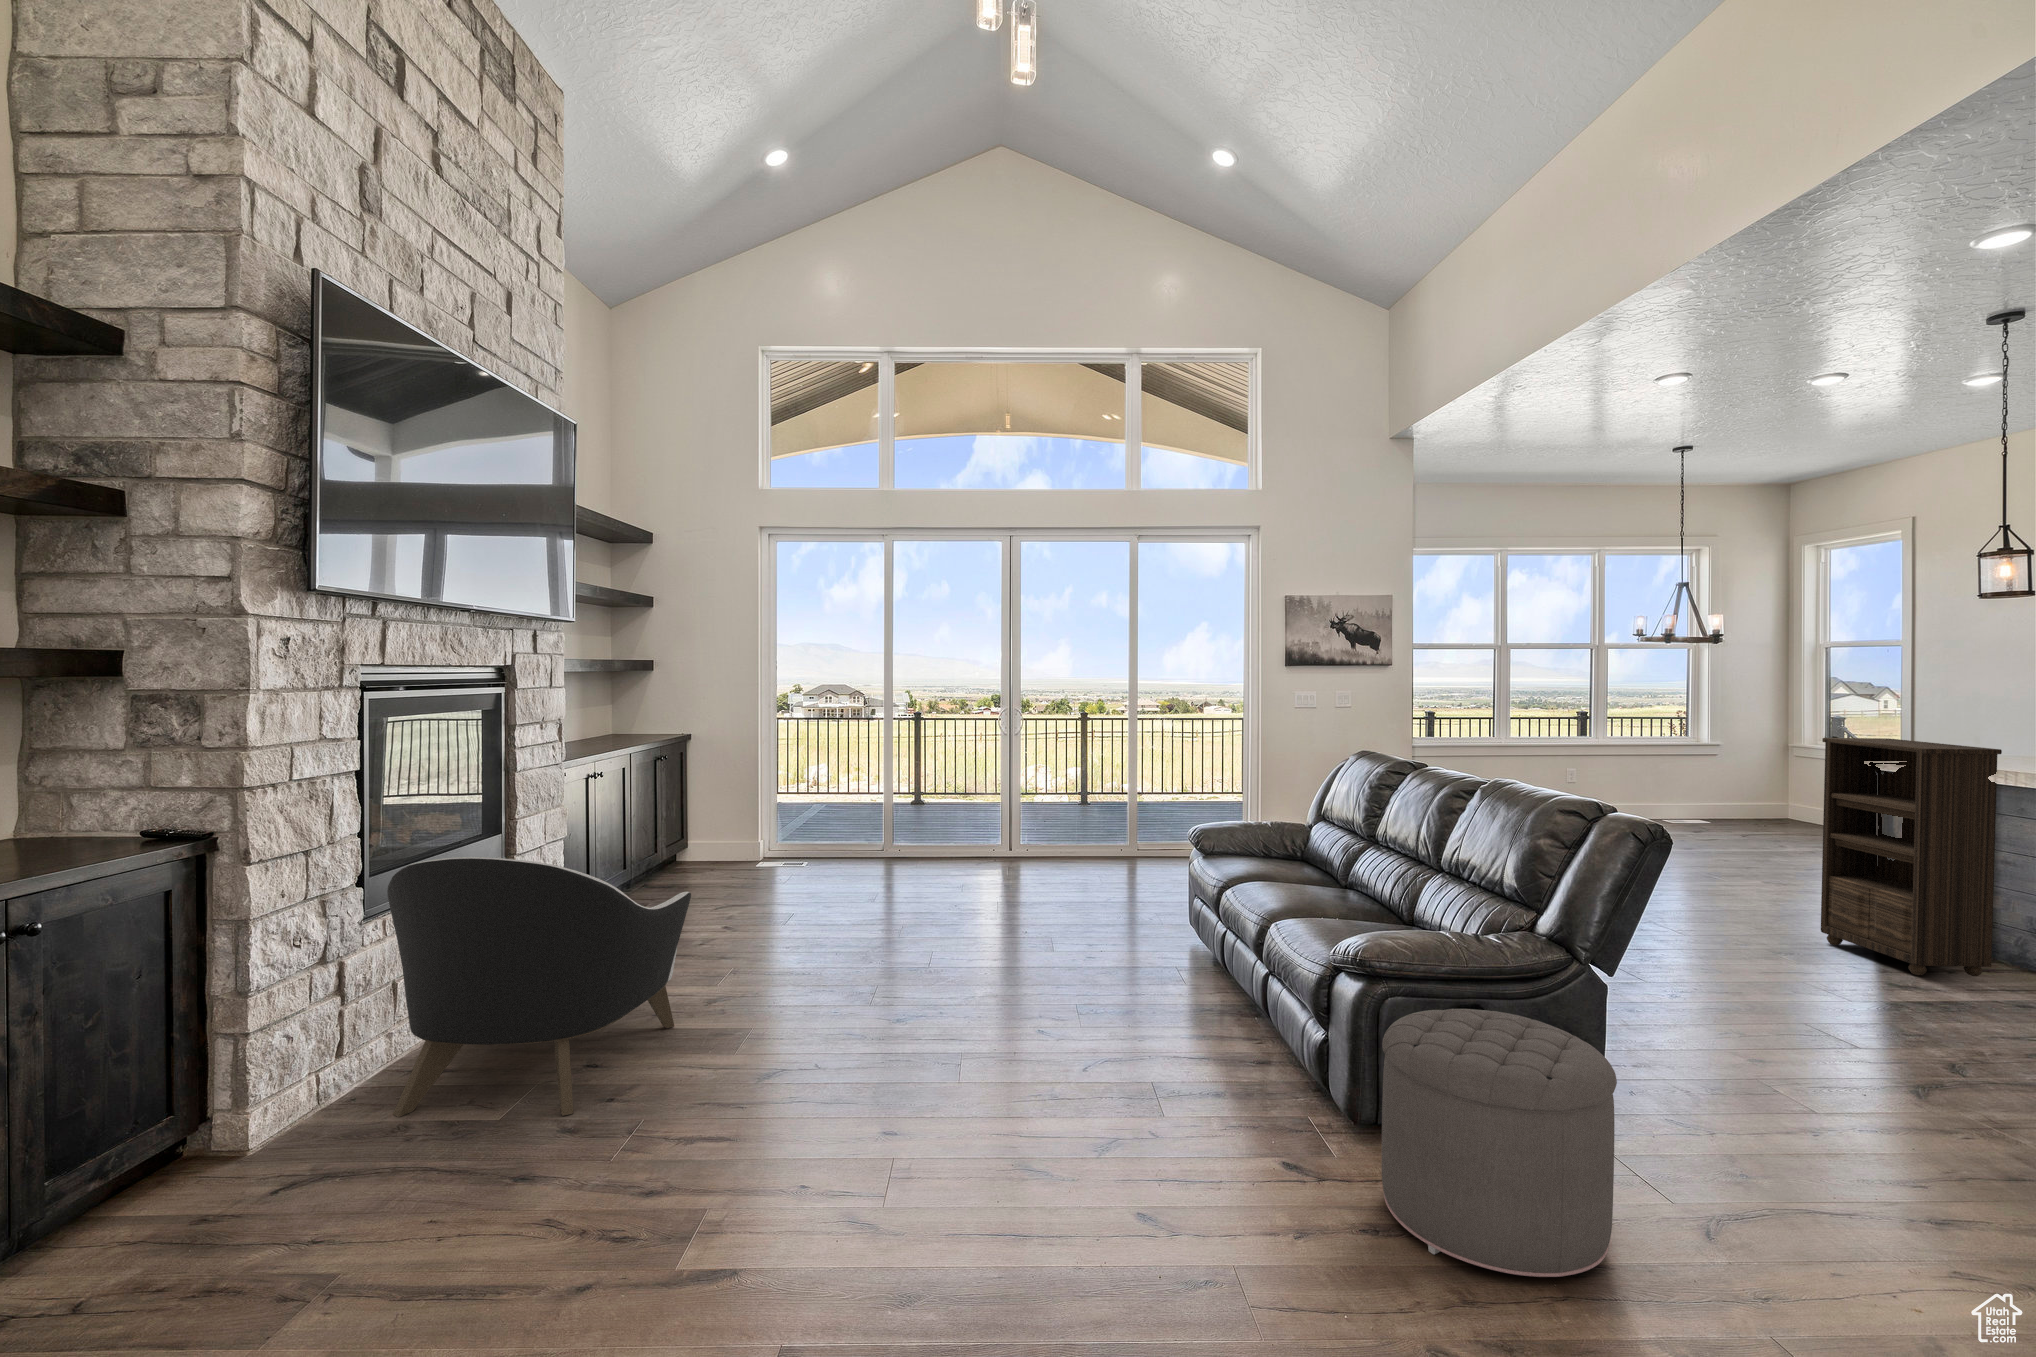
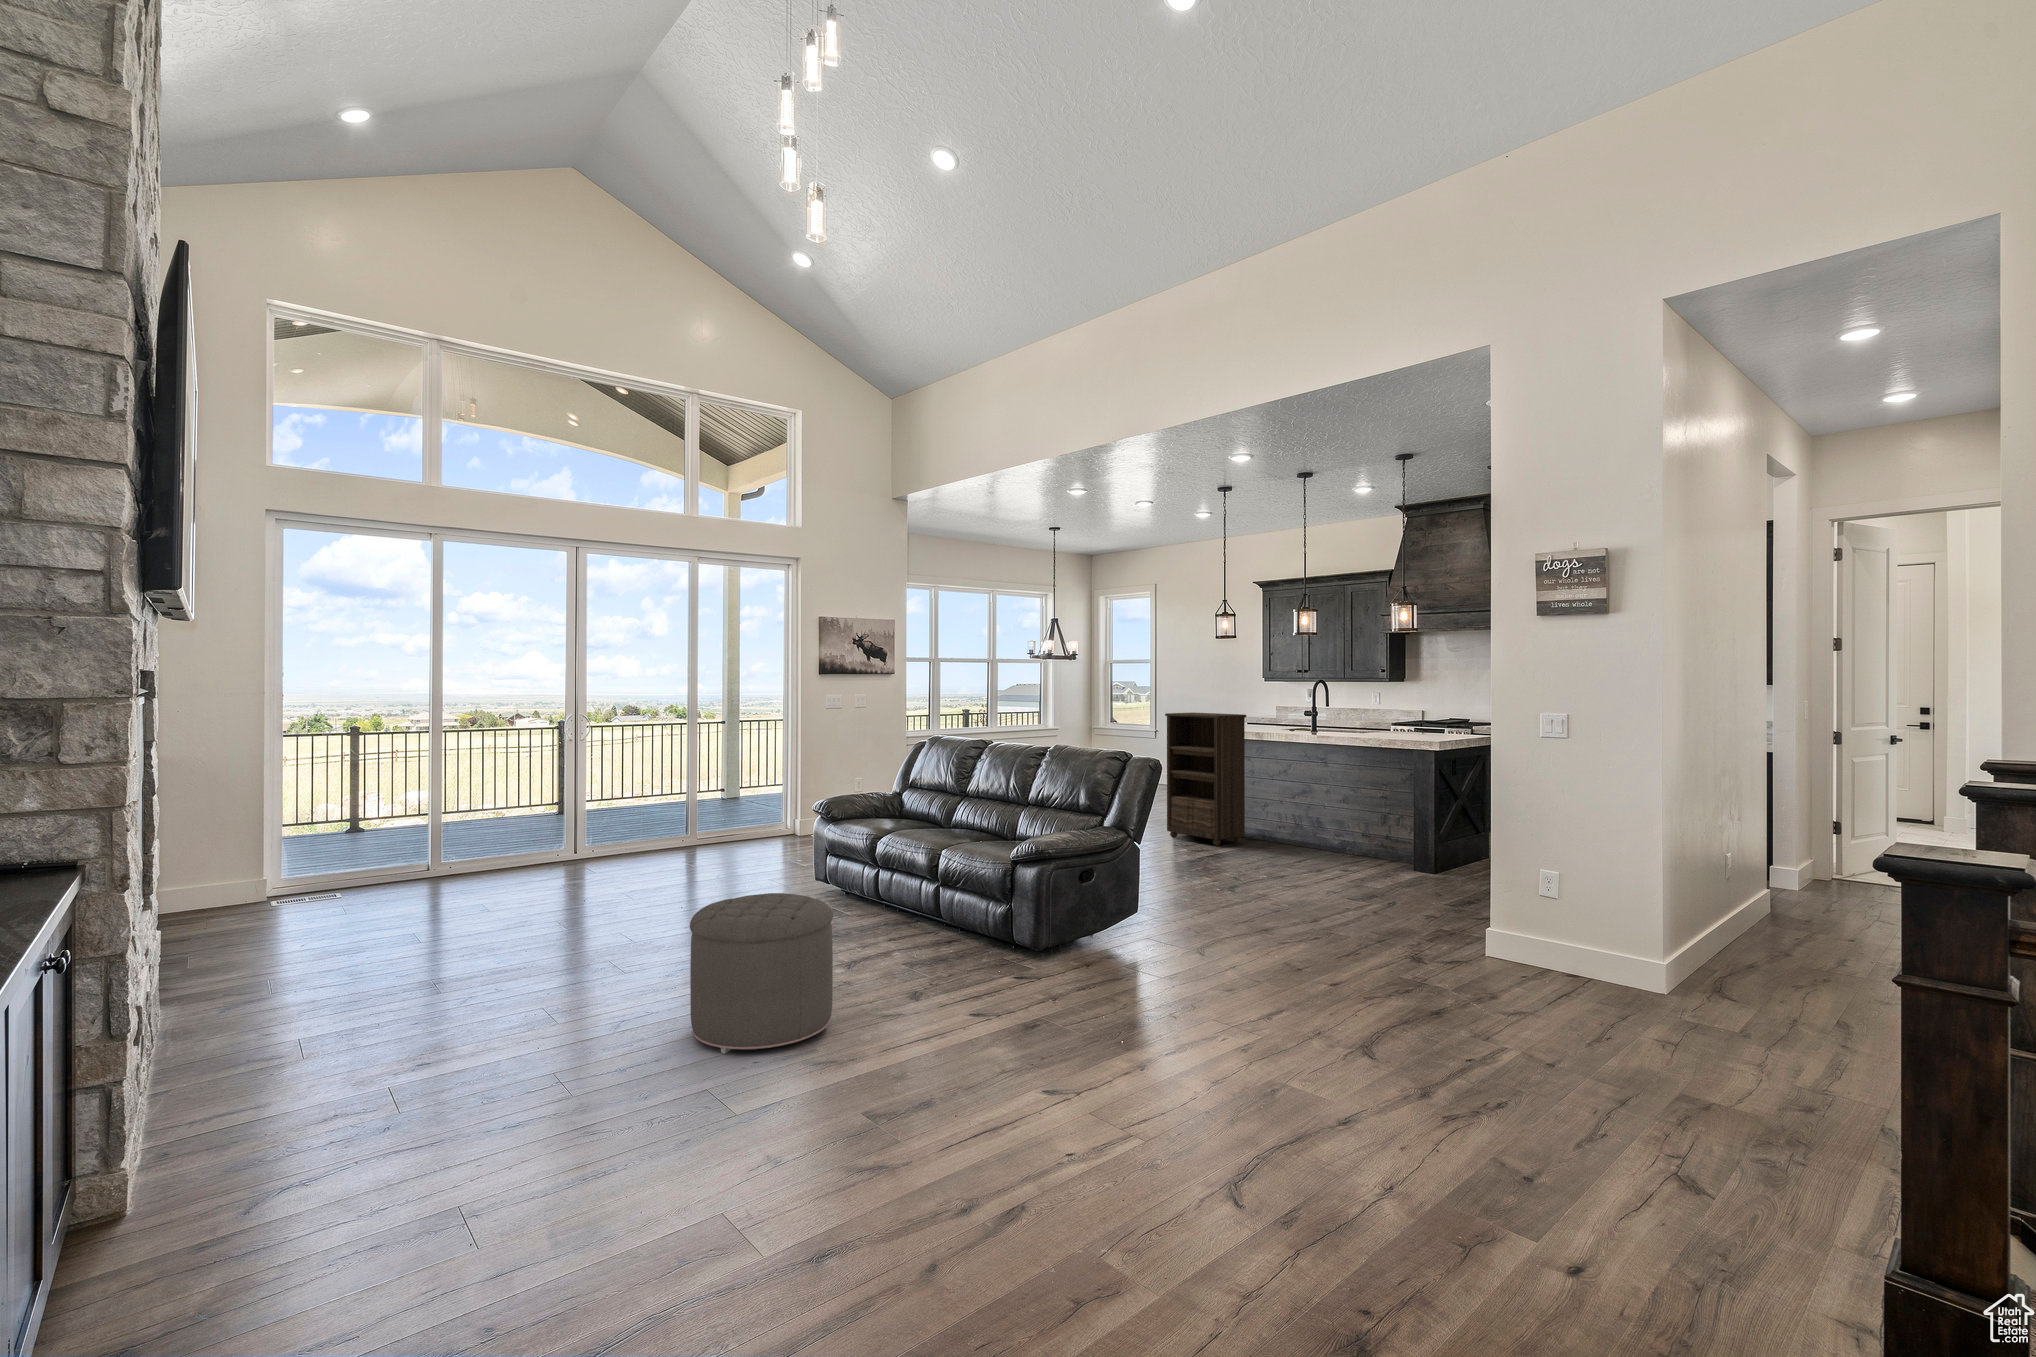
armchair: present [387,857,691,1117] -> none [167,862,488,1158]
ottoman: present [1381,1009,1617,1277] -> present [690,893,833,1054]

